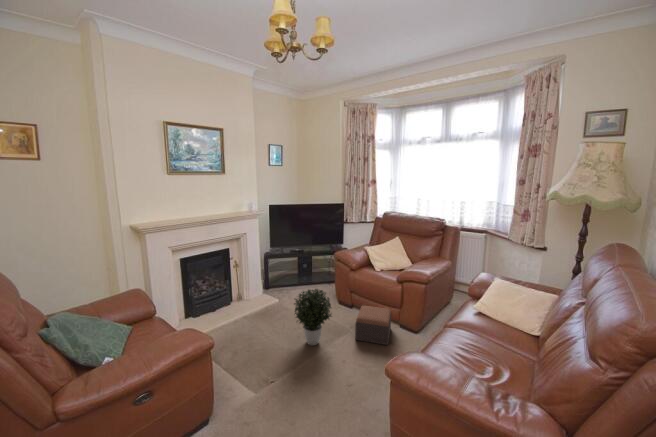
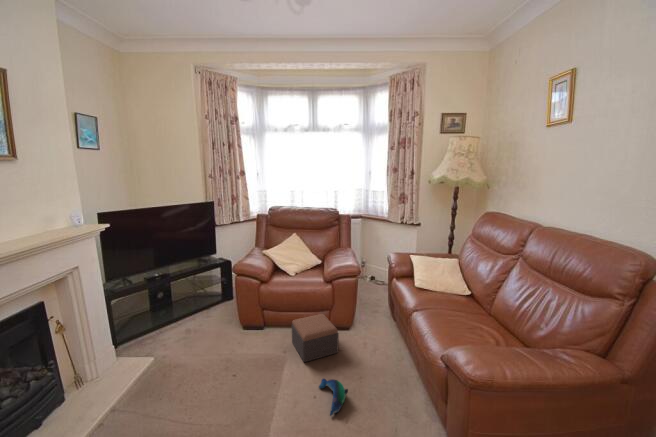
potted plant: present [294,289,332,345] -> none [229,318,285,396]
plush toy: none [338,354,362,379] -> present [319,379,348,416]

